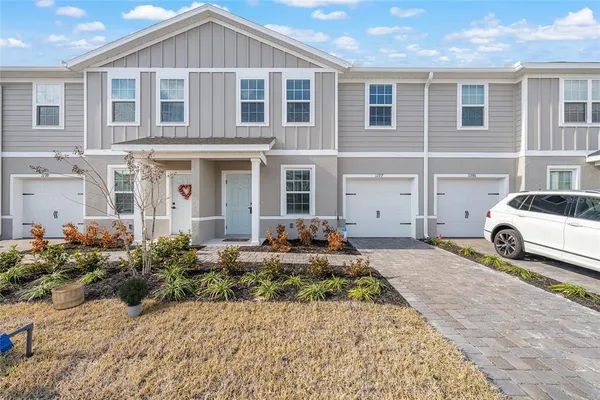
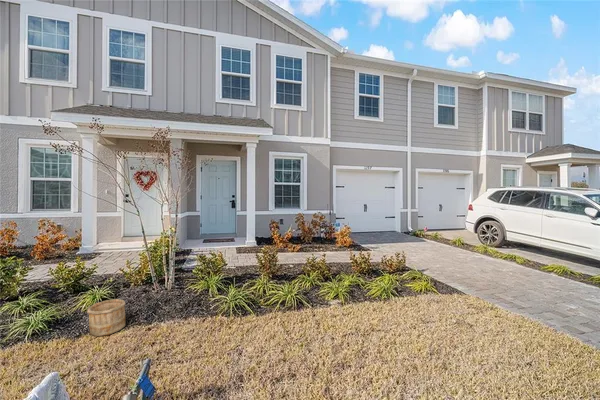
potted plant: present [118,278,149,318] -> none [202,283,236,331]

